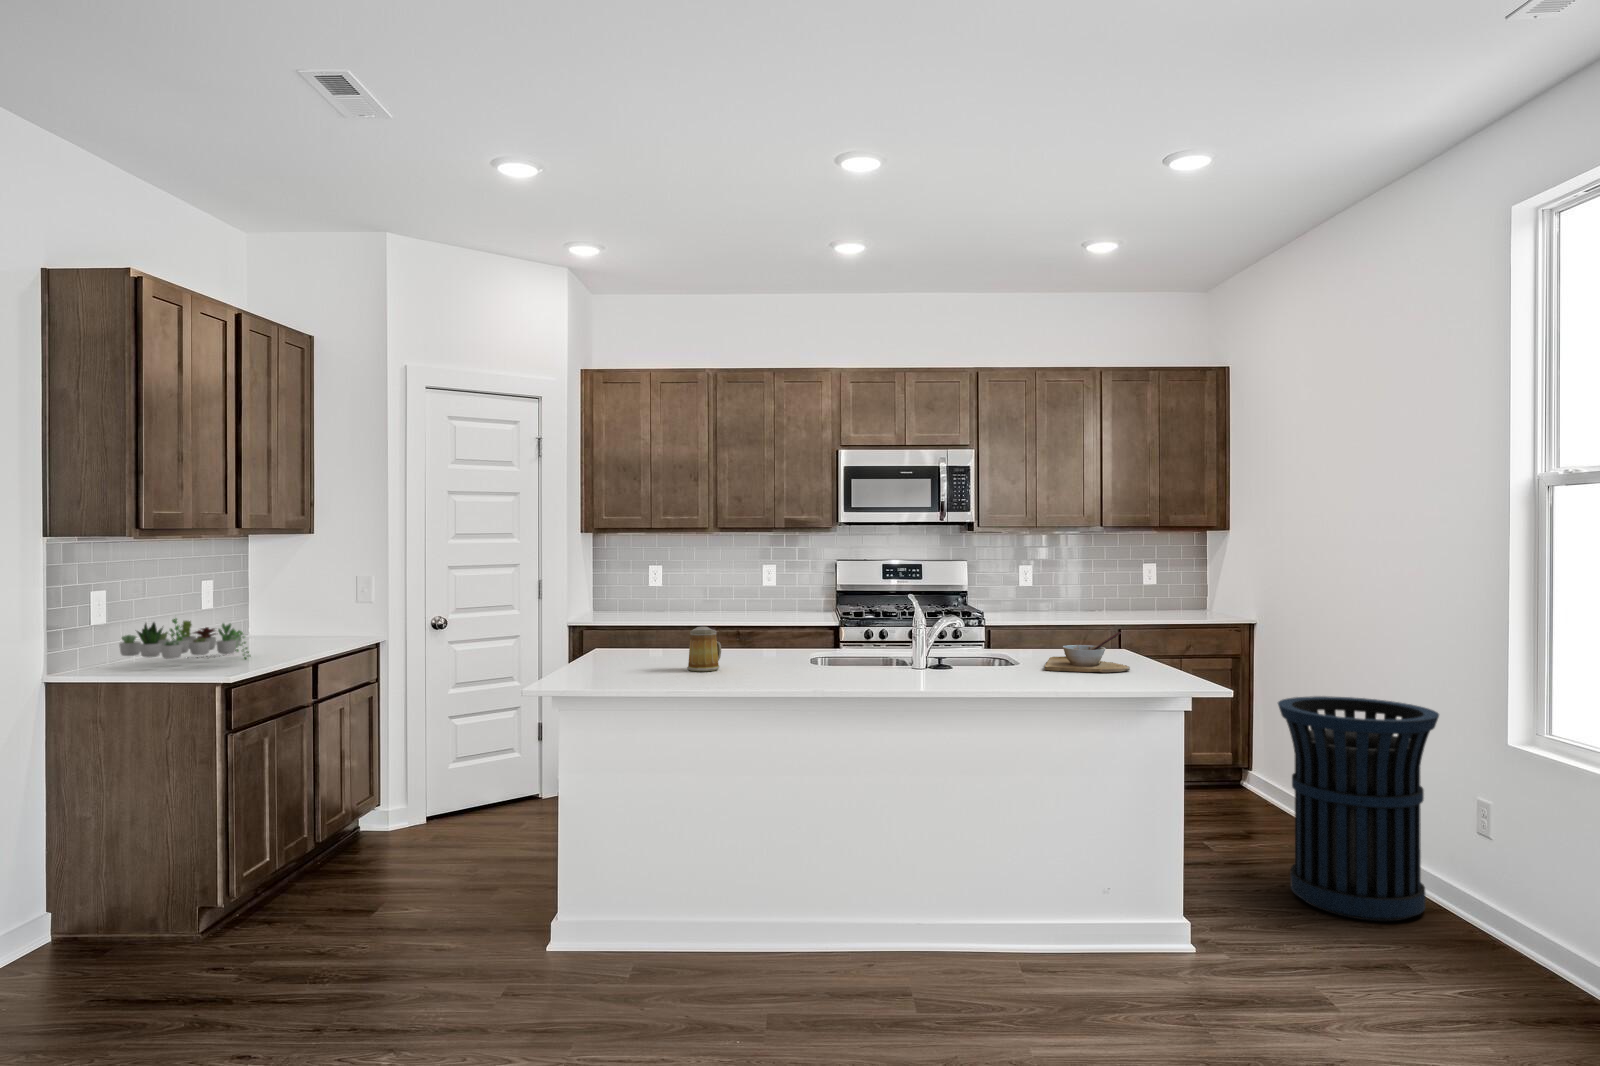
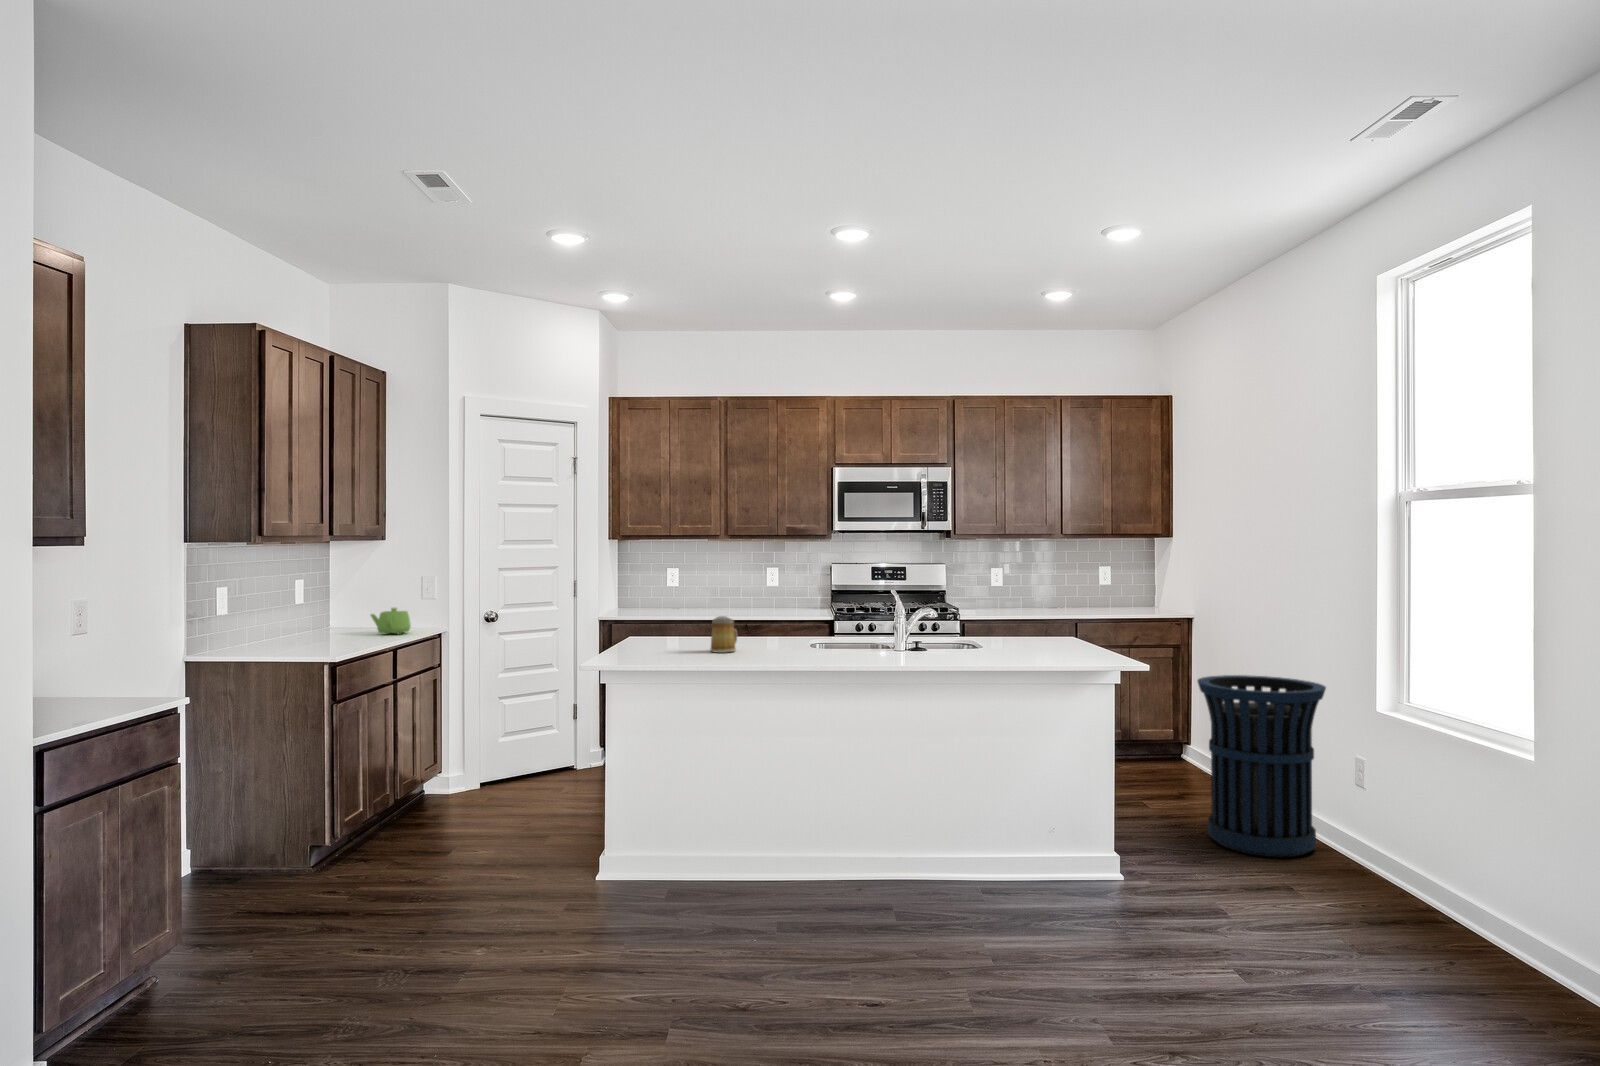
teapot: none [289,613,338,645] -> present [371,608,411,635]
succulent plant: present [119,618,250,659] -> none [239,607,345,645]
bowl: present [1045,632,1130,672] -> none [1003,620,1073,653]

